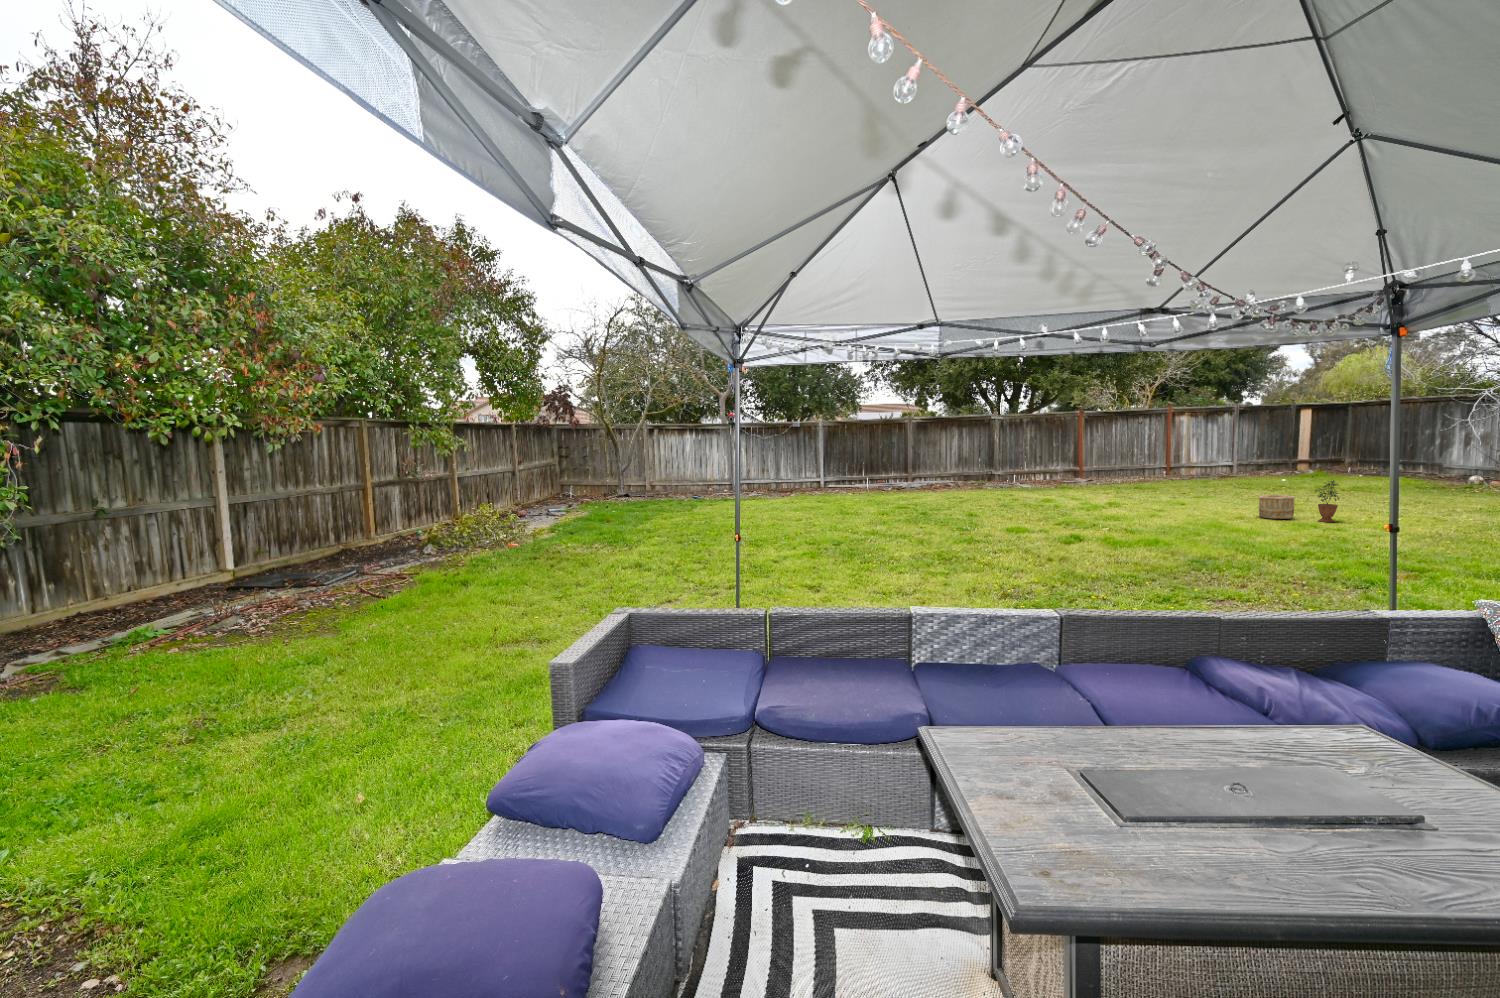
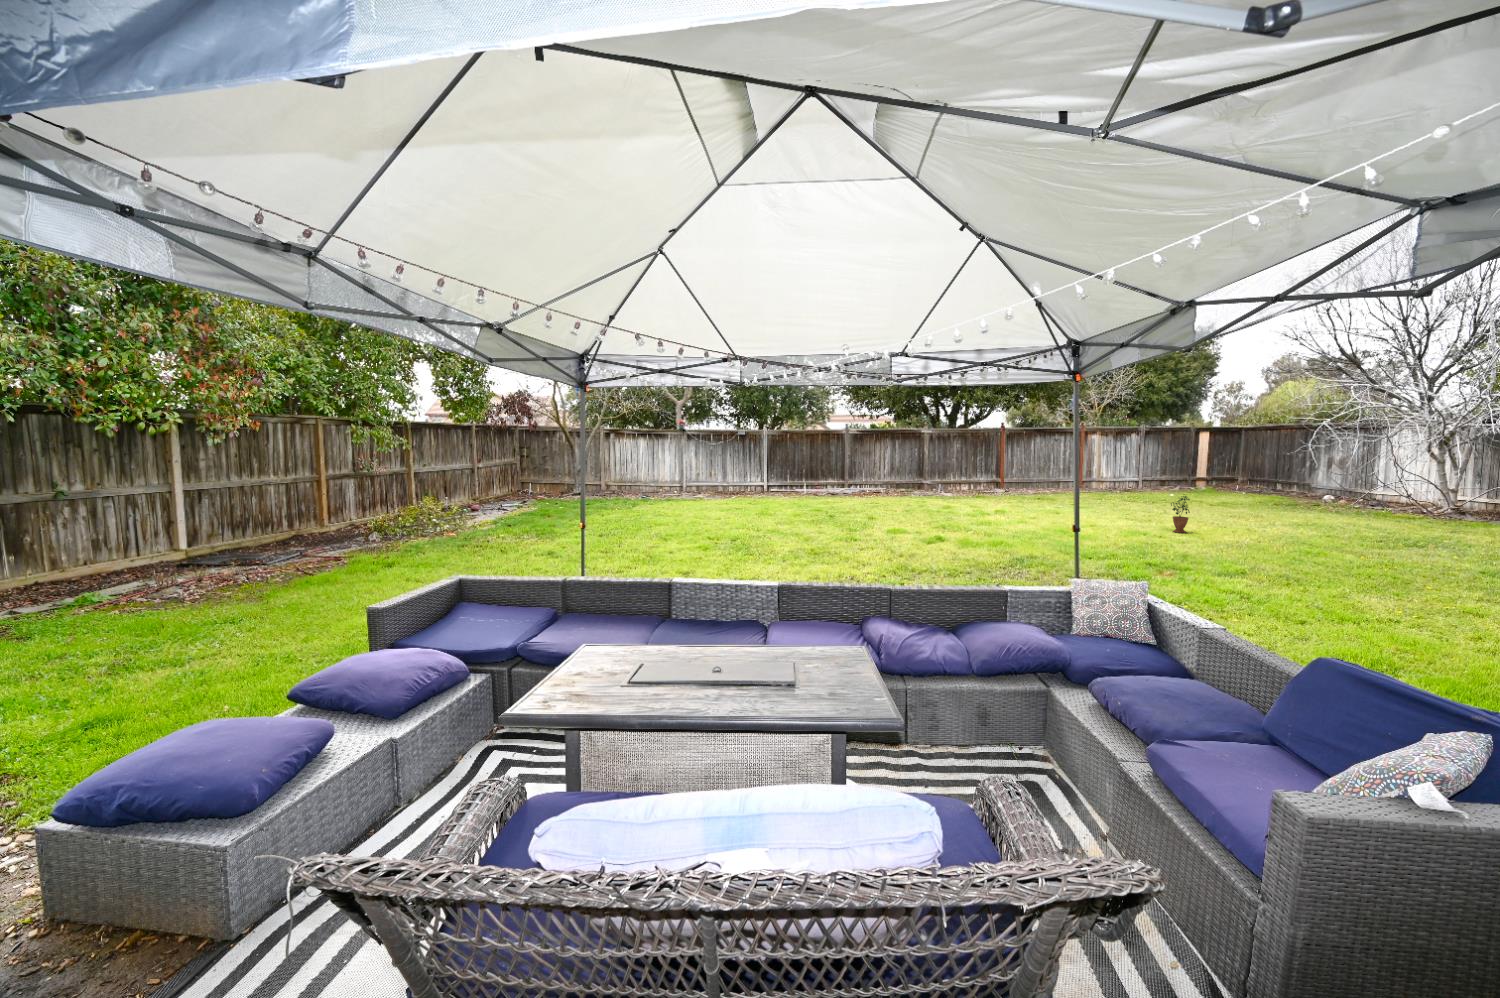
wooden bucket: present [1258,495,1295,519] -> none [1125,507,1155,529]

